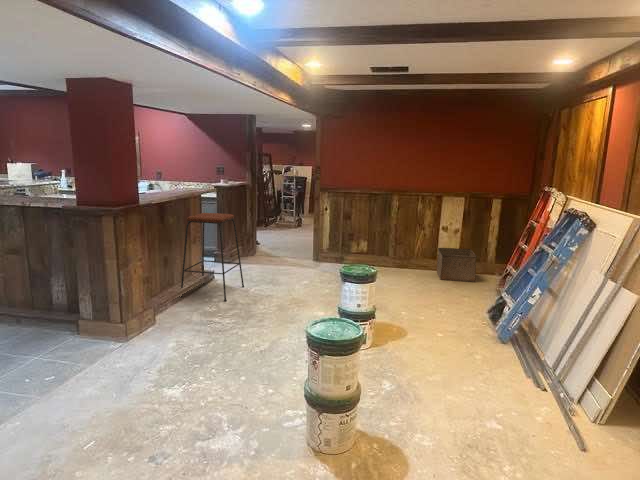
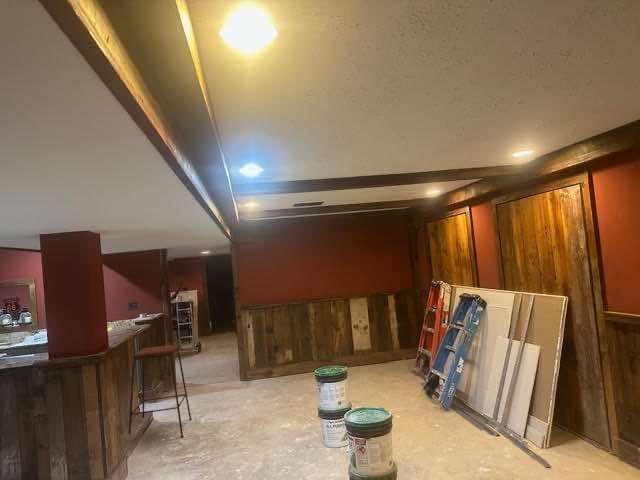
storage bin: present [437,248,477,282] -> none [355,341,393,373]

